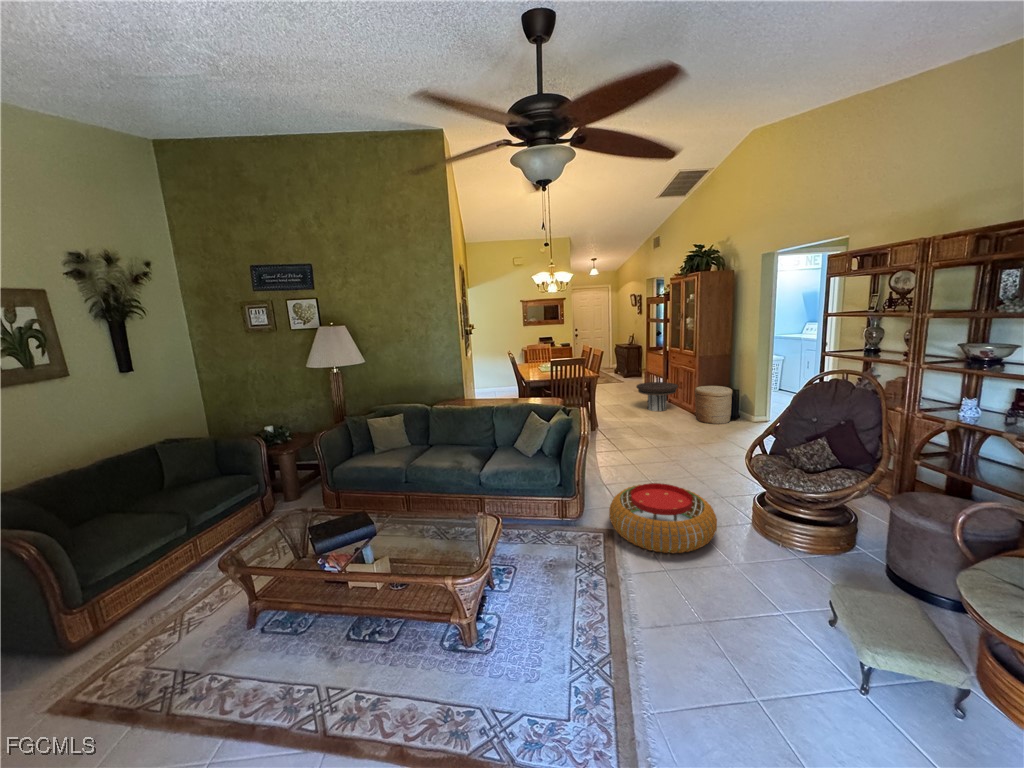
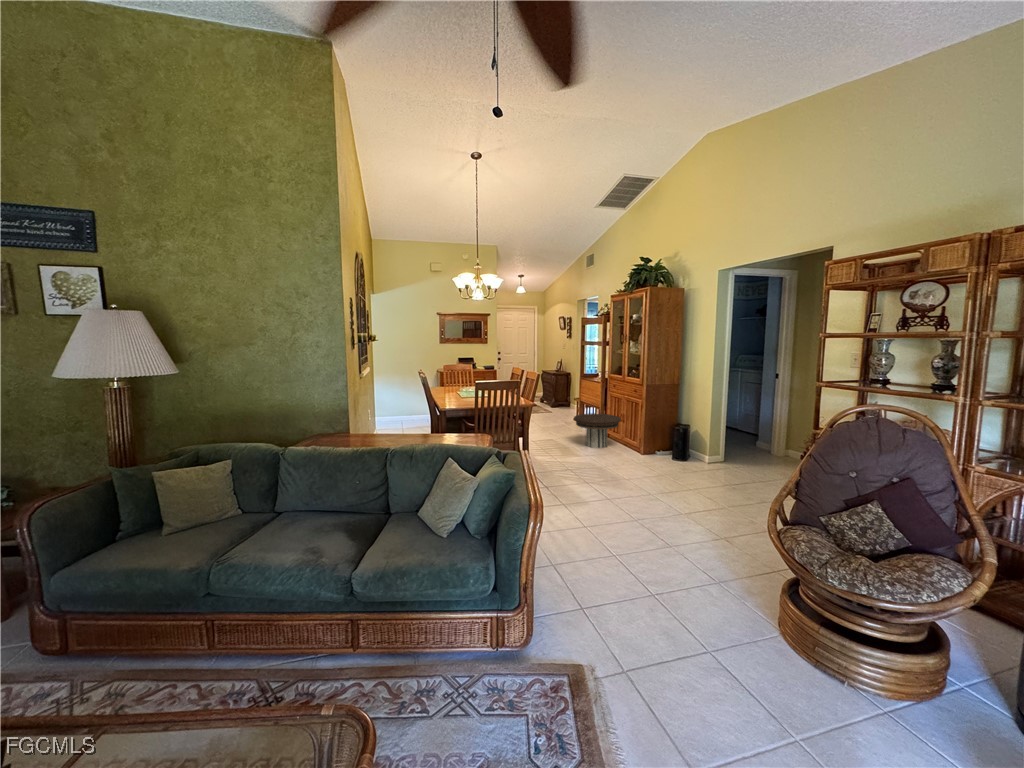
woven basket: present [695,386,732,424] -> none [642,419,685,465]
pouf: present [609,483,717,553] -> none [575,572,752,721]

